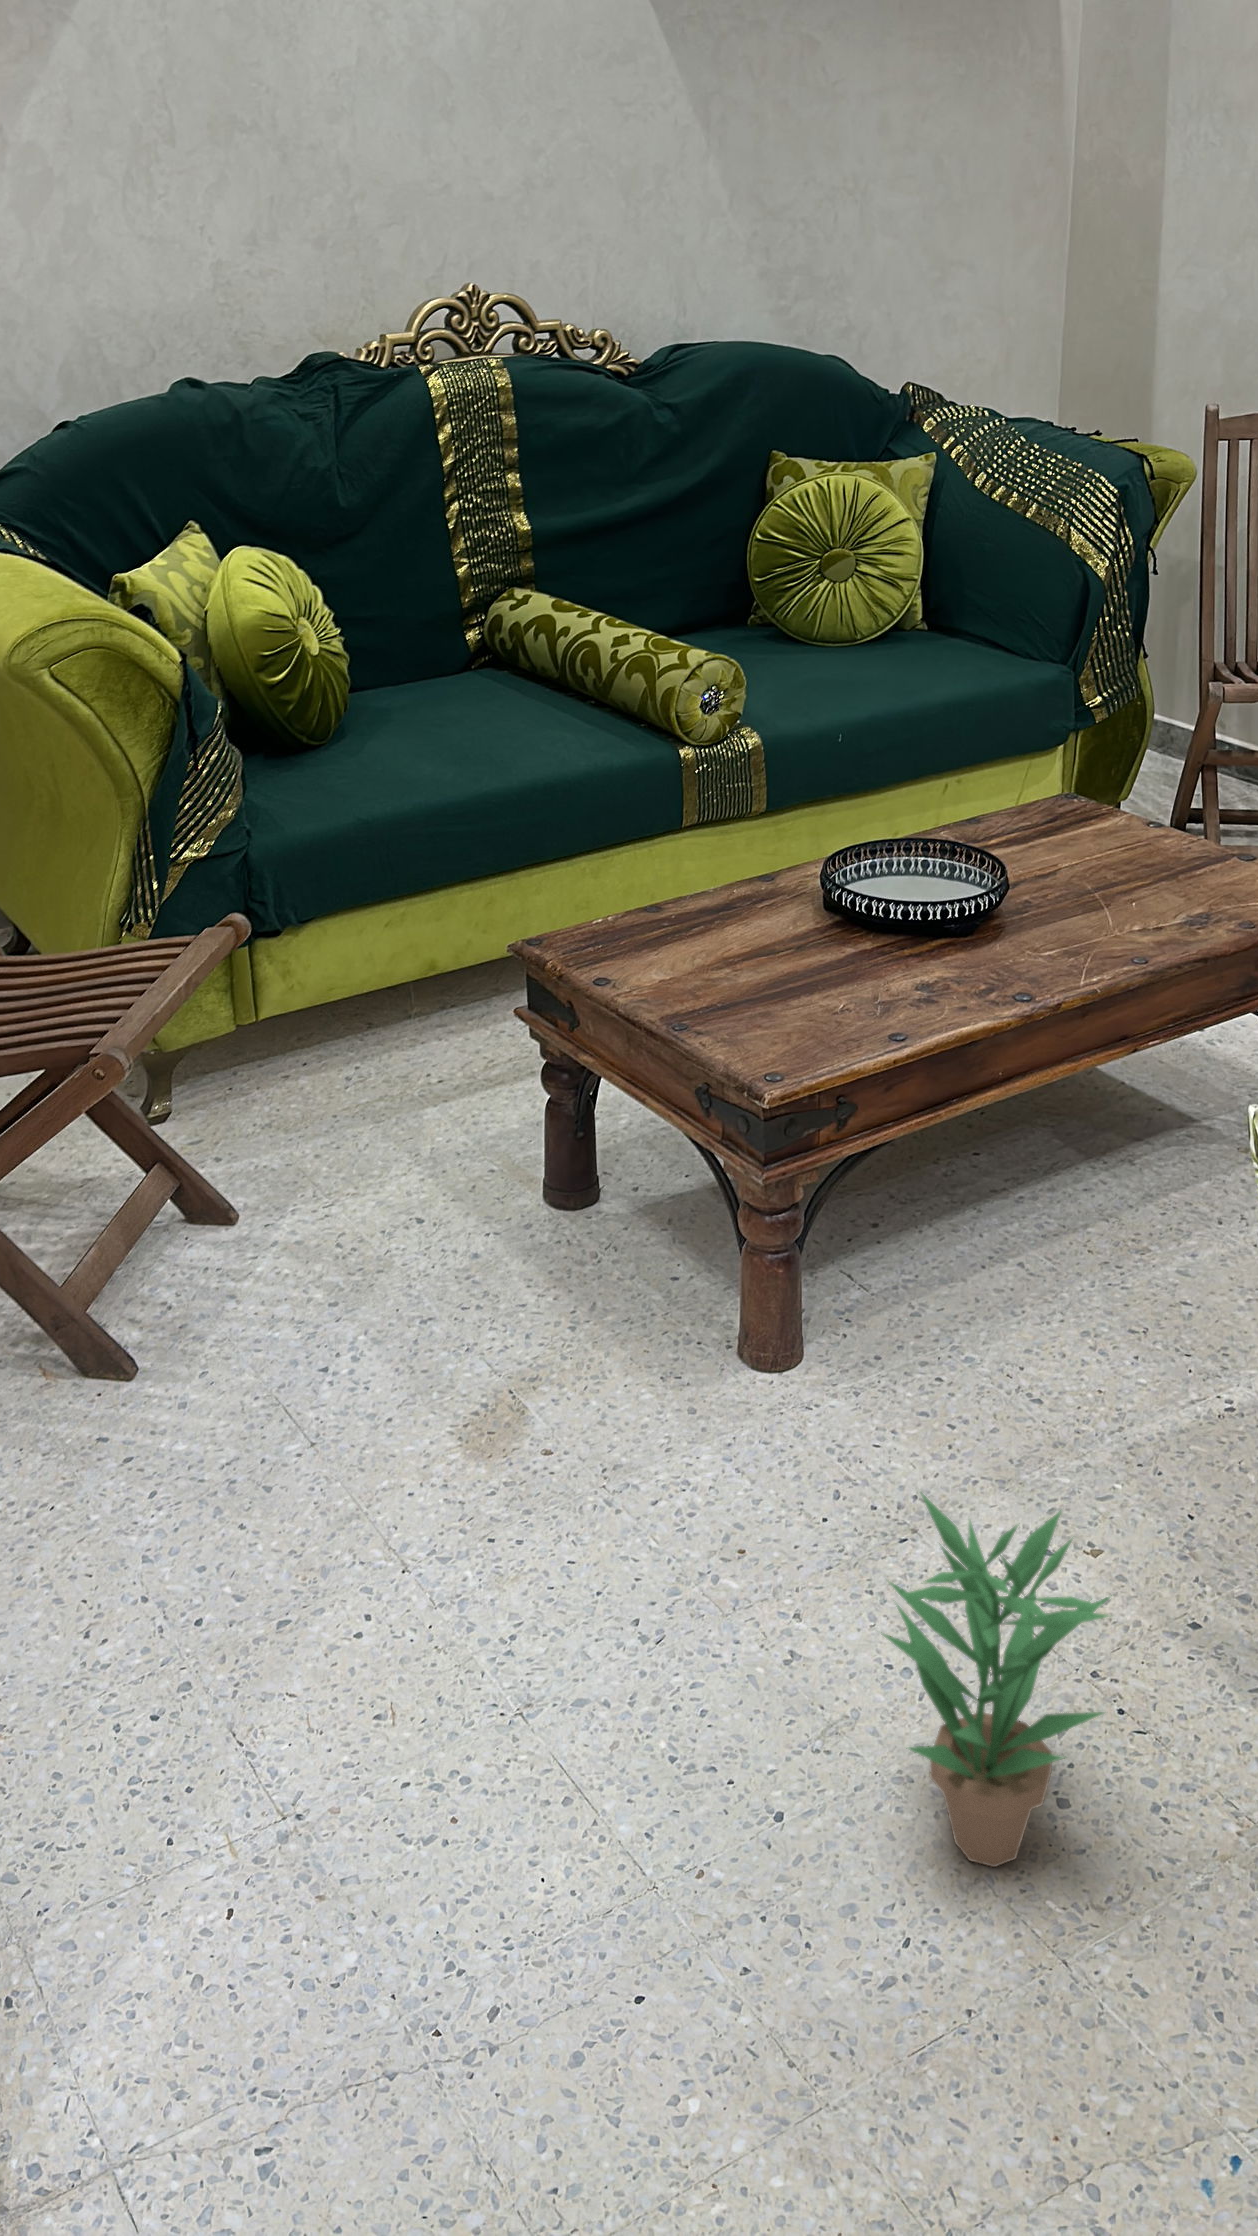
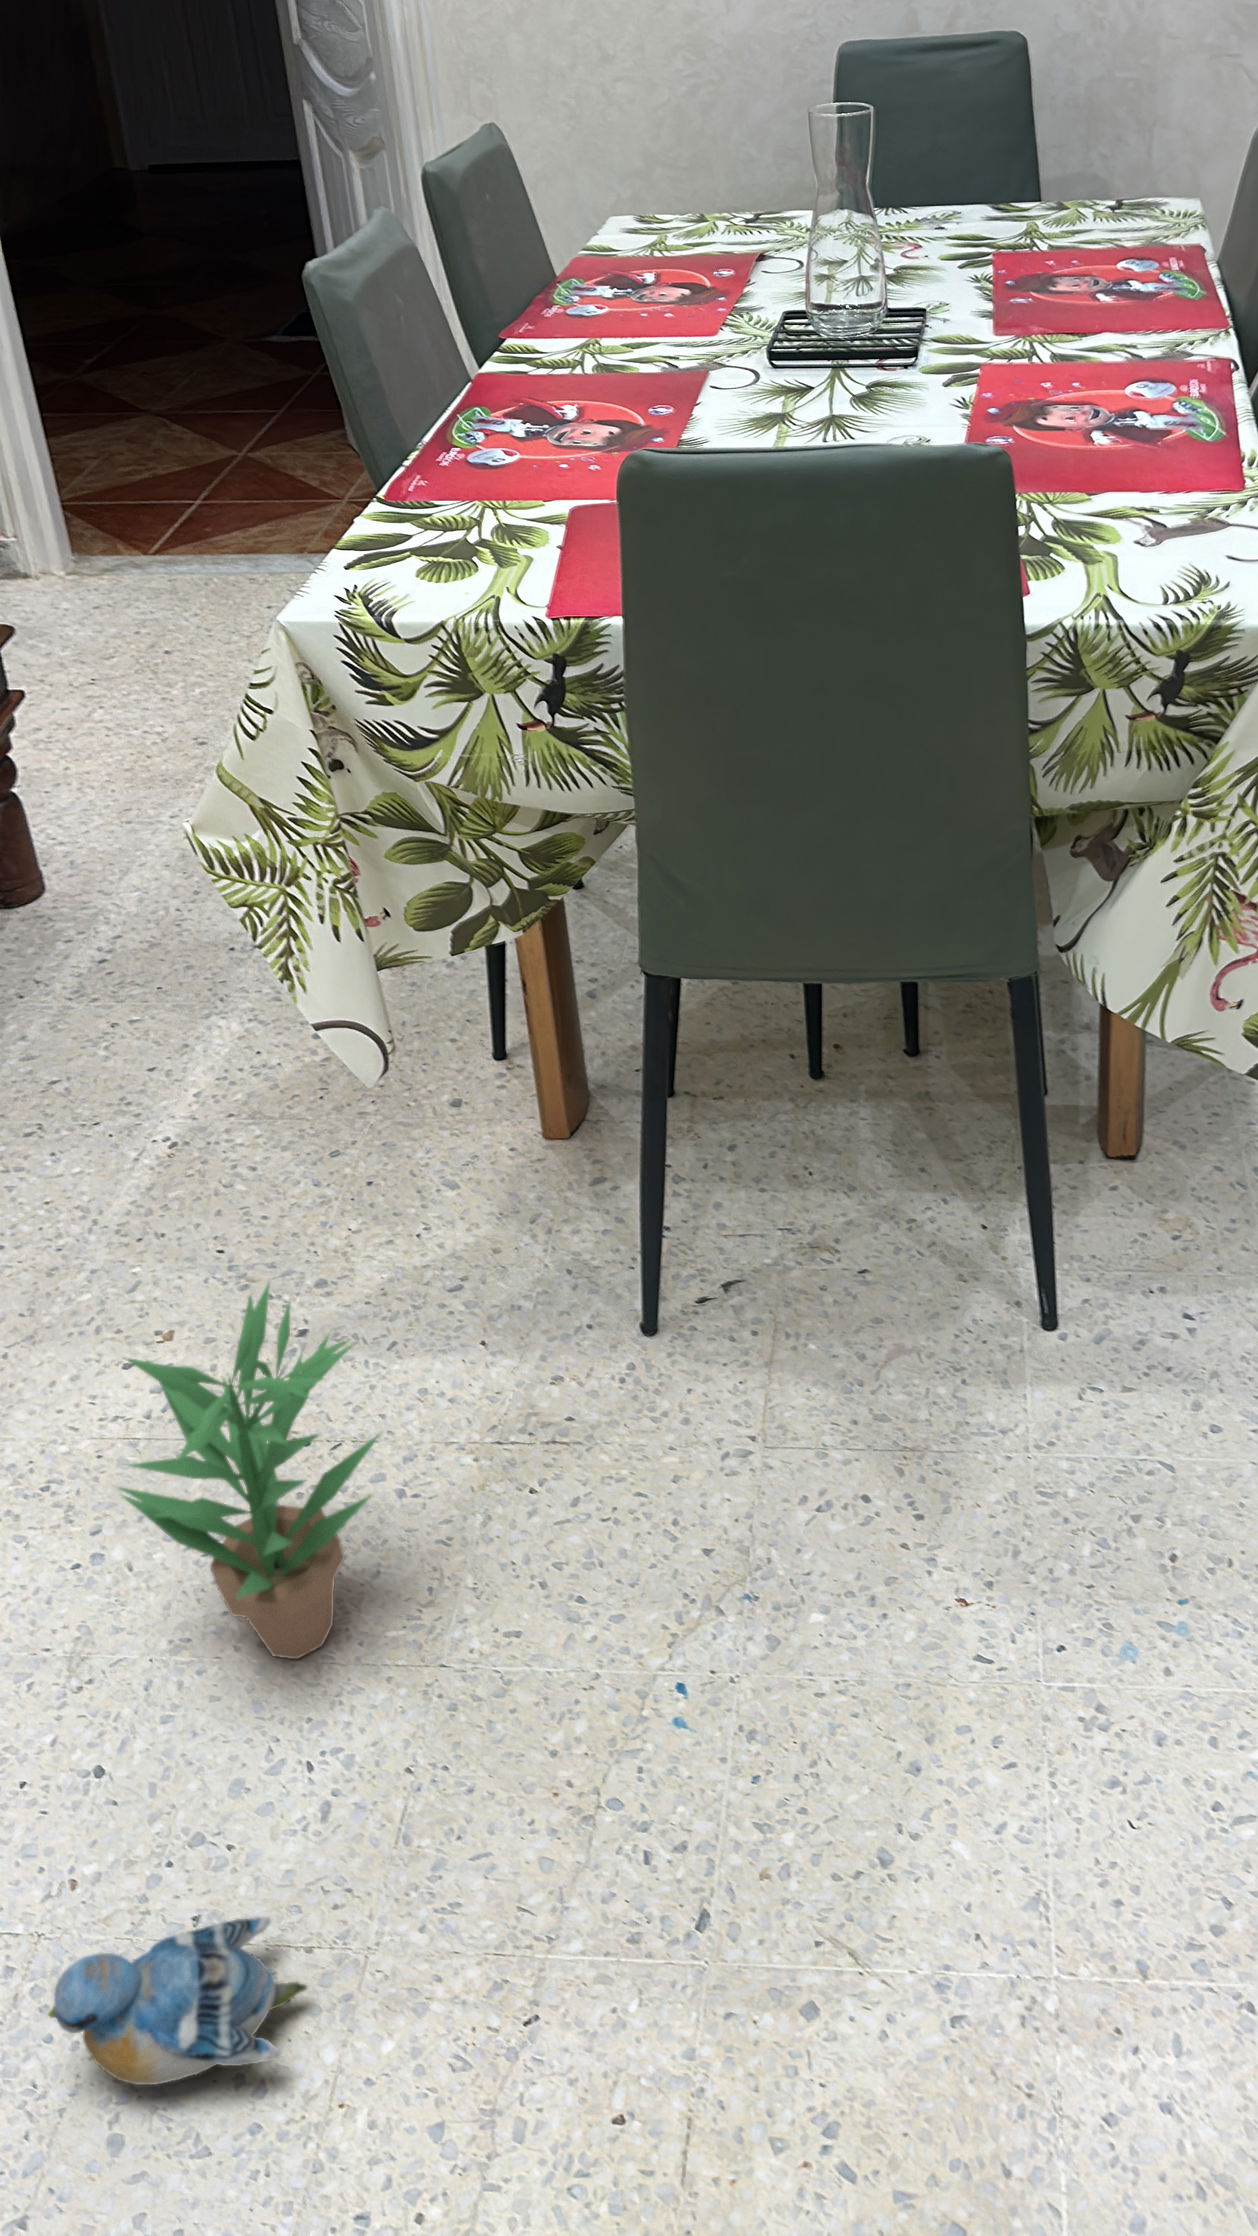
plush toy: none [587,1901,774,2106] -> present [48,1917,307,2085]

